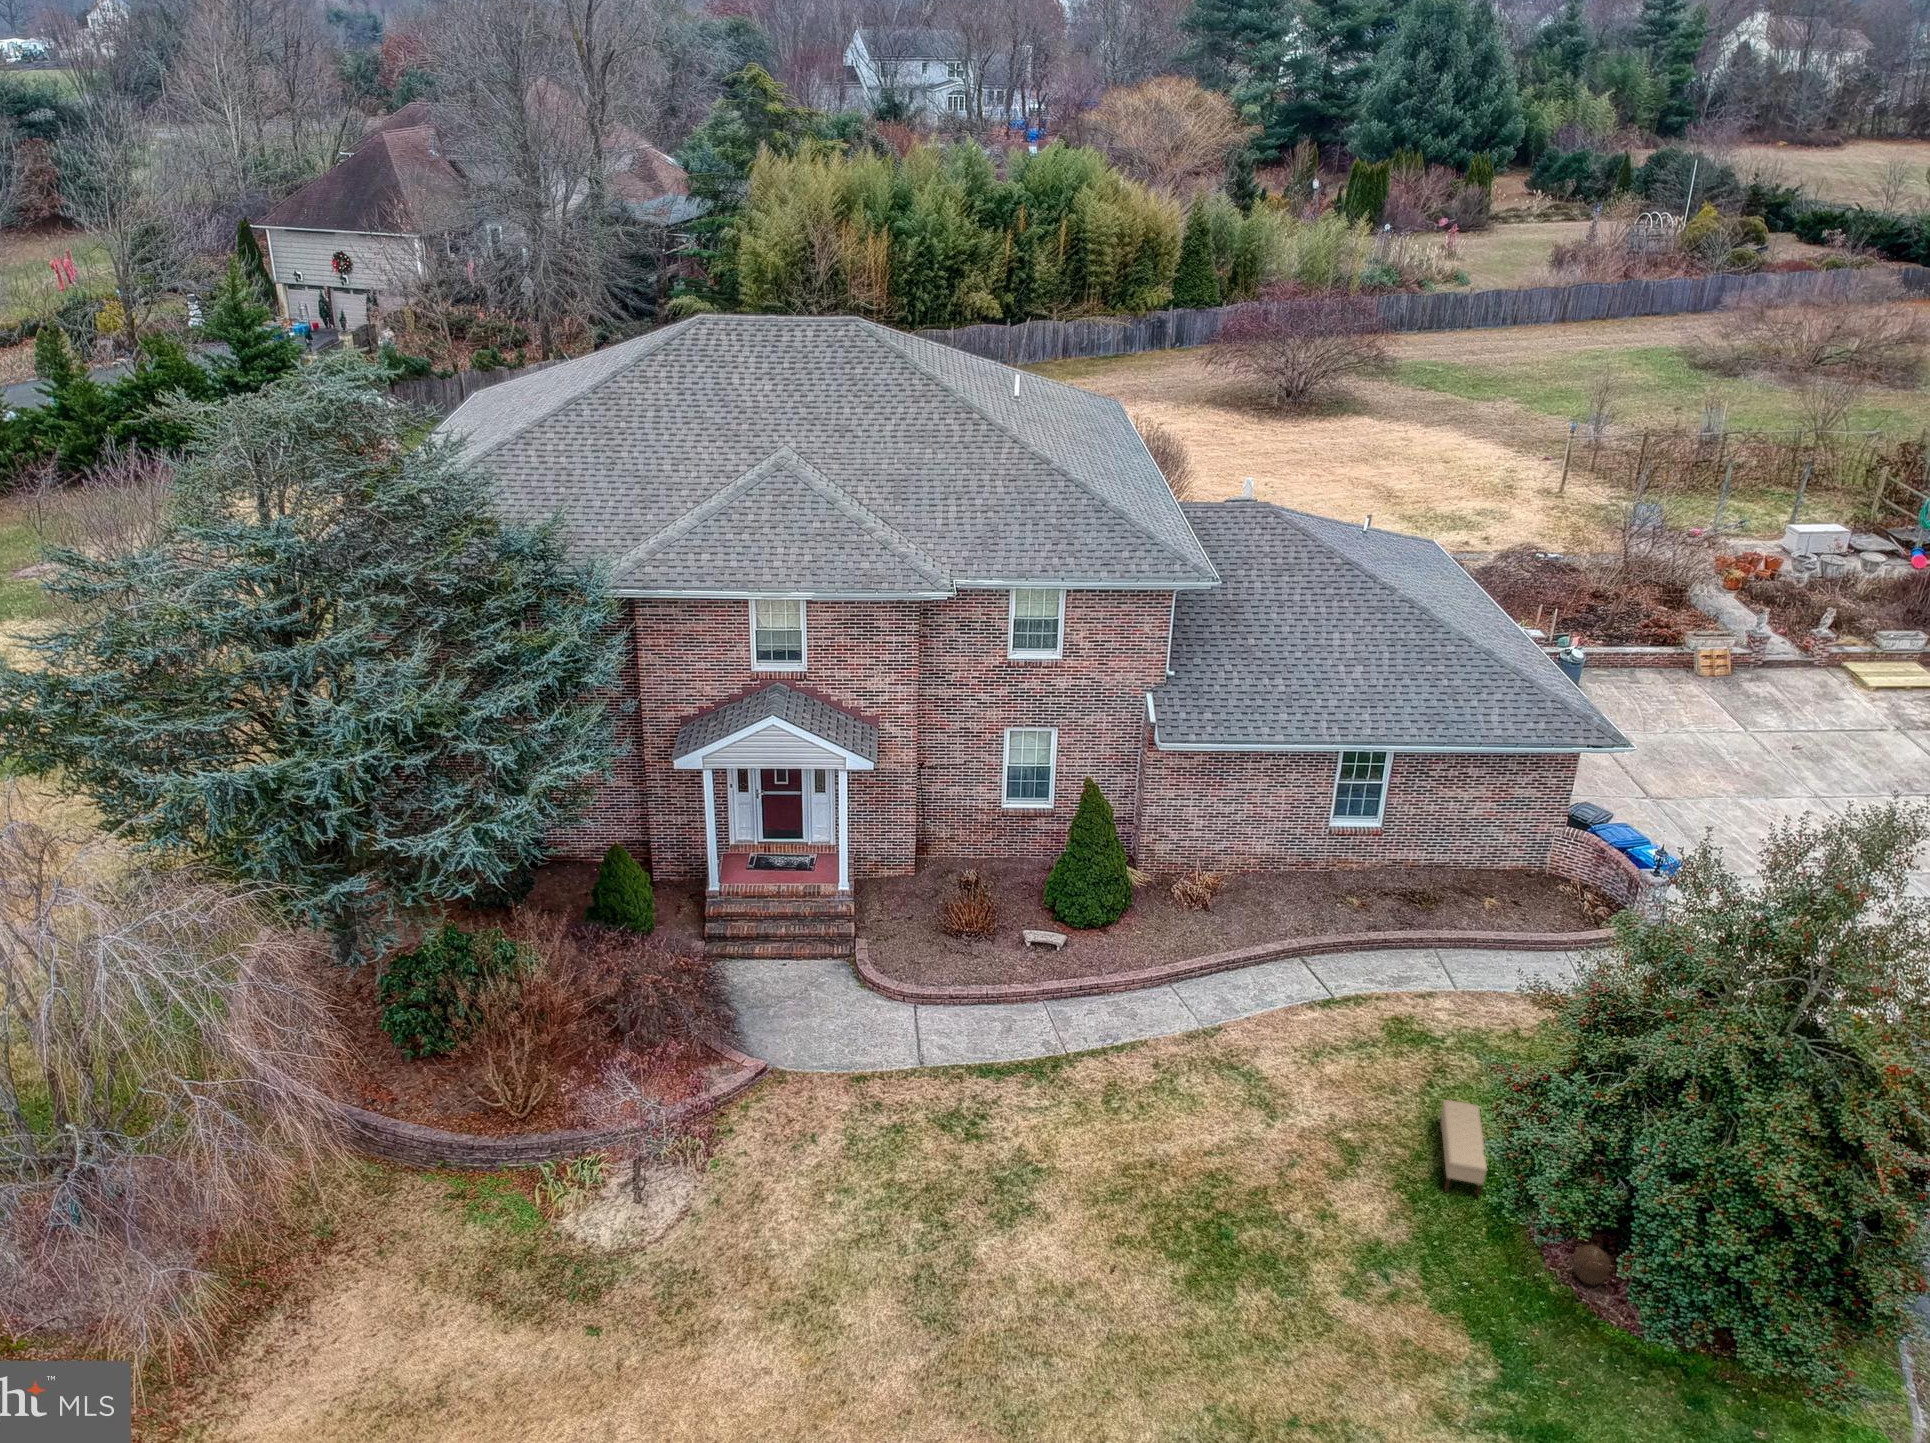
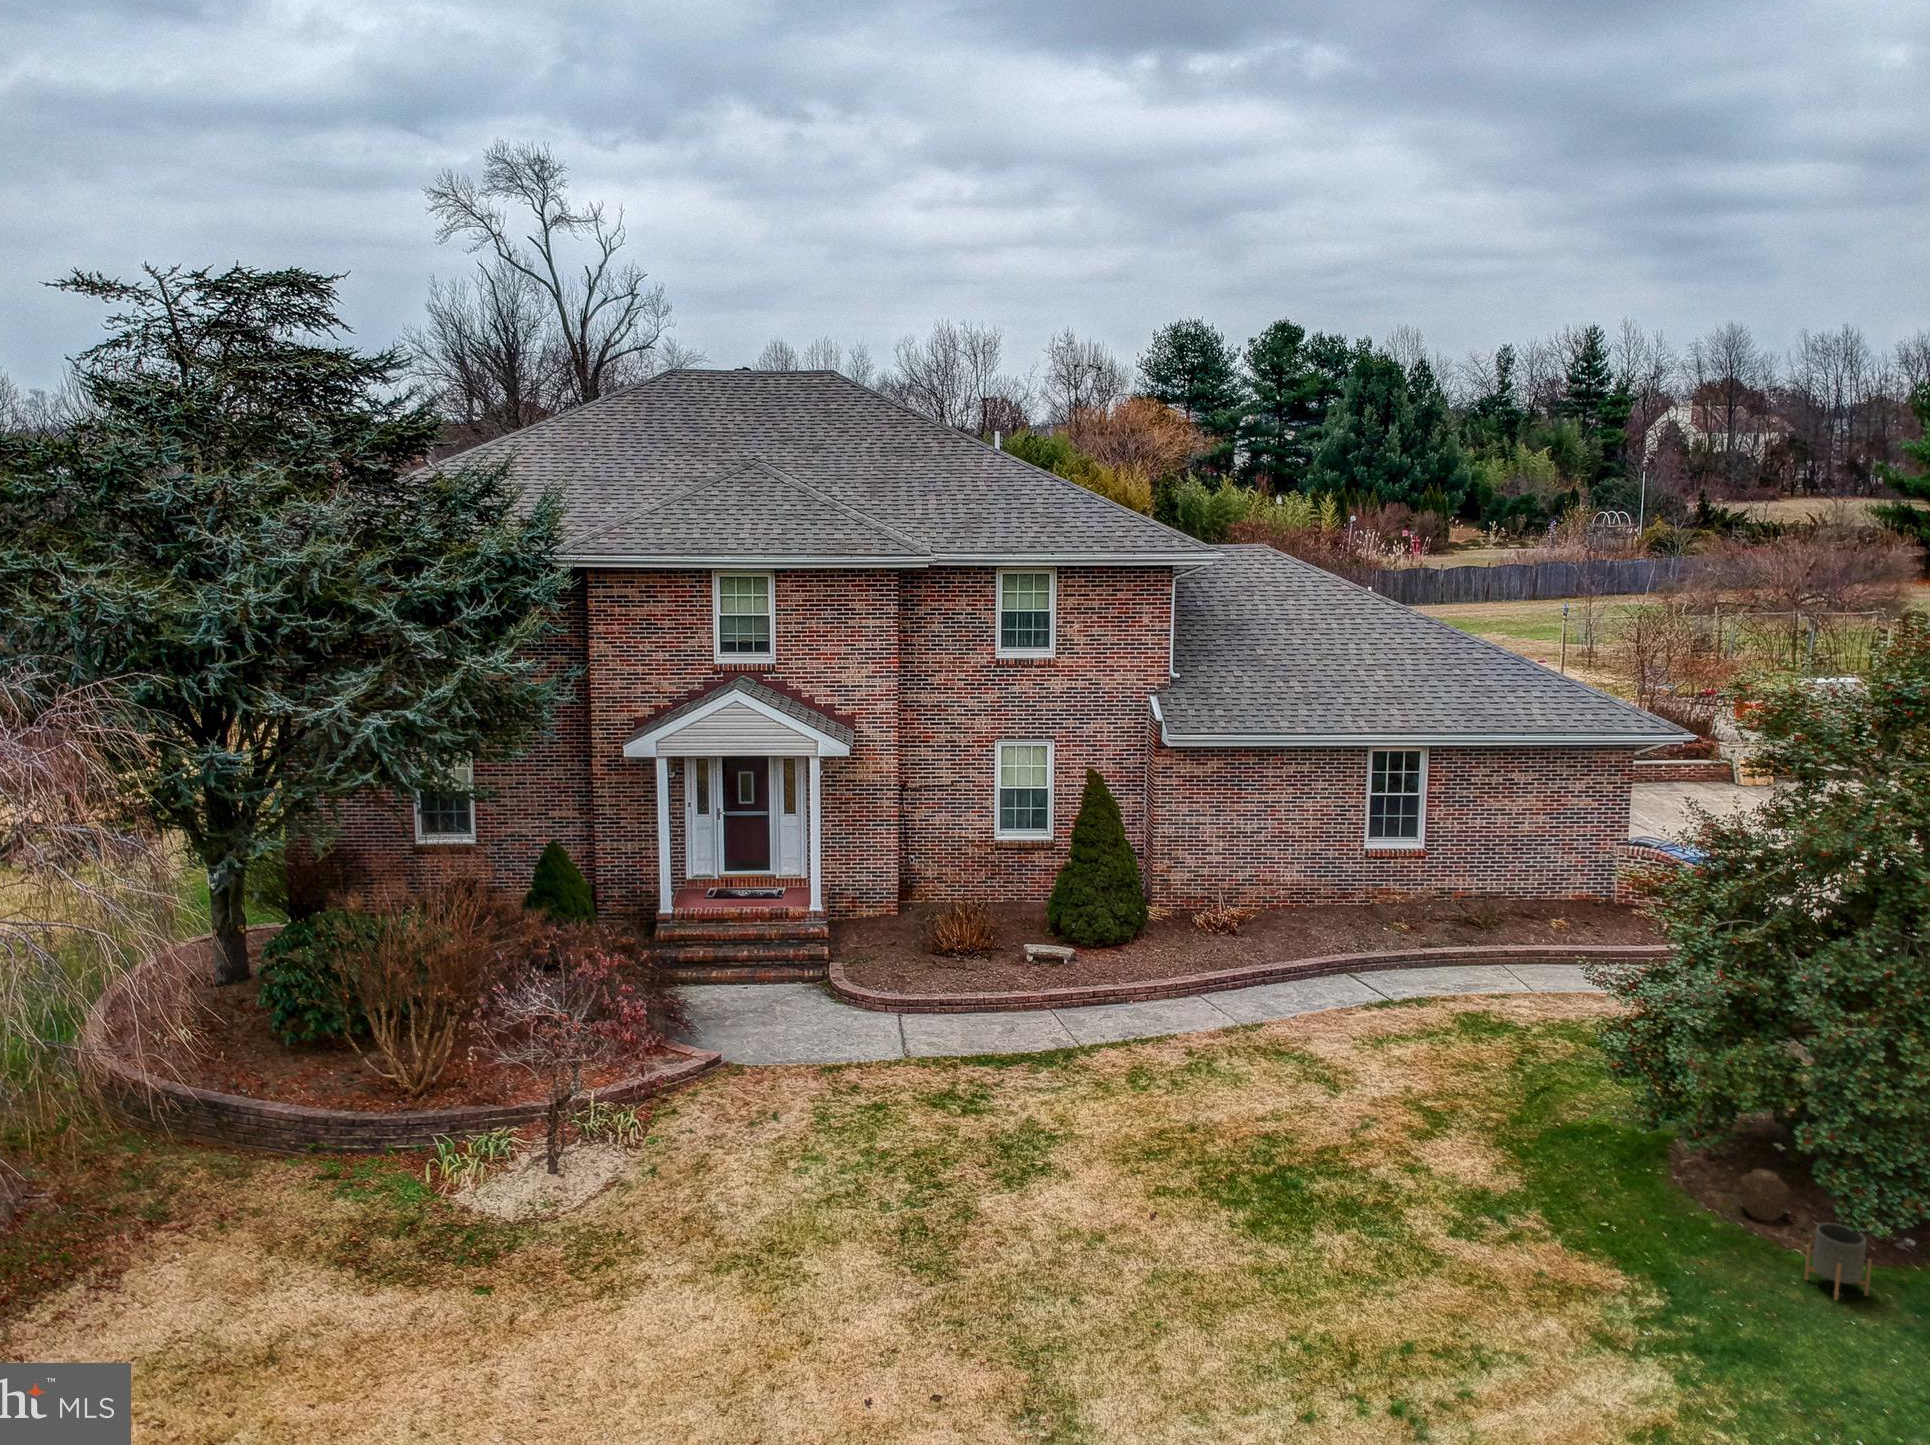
bench: present [1439,1100,1487,1195] -> none [1540,1053,1611,1152]
planter: none [1603,1316,1654,1375] -> present [1804,1223,1872,1300]

